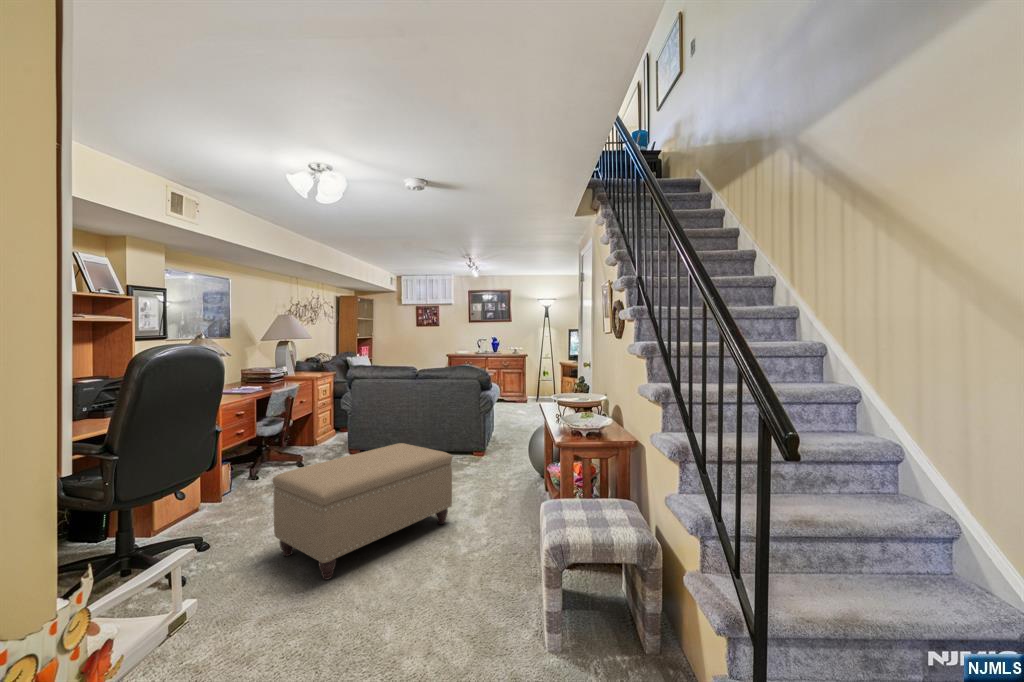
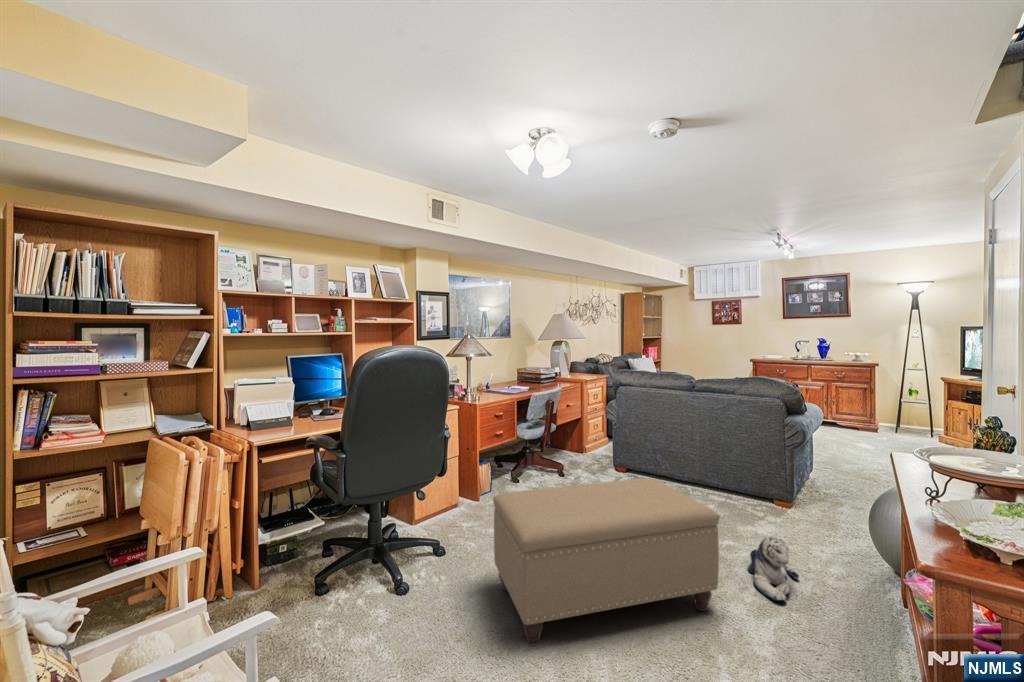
plush toy: none [464,468,494,507] -> present [748,537,799,601]

